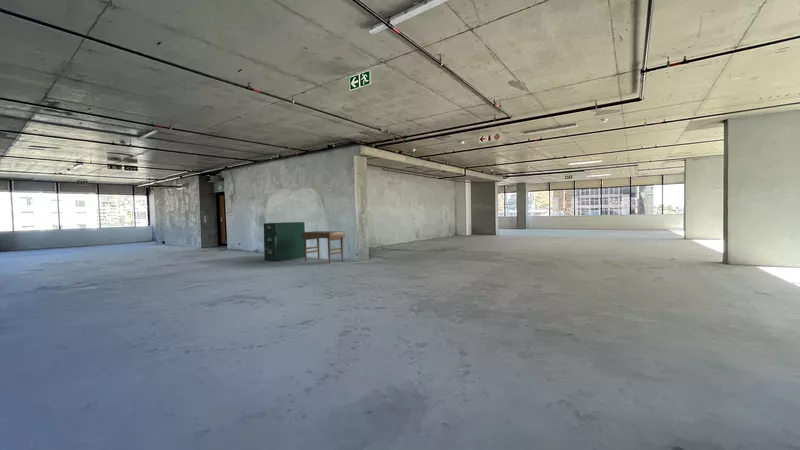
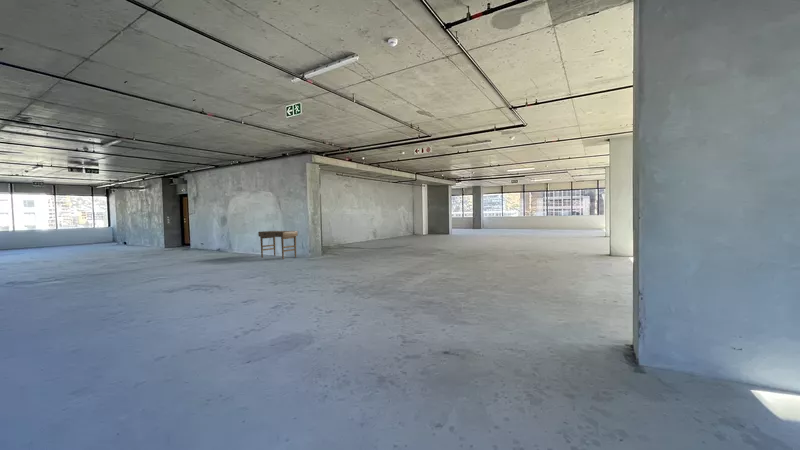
filing cabinet: present [264,222,305,261] -> none [223,223,263,258]

